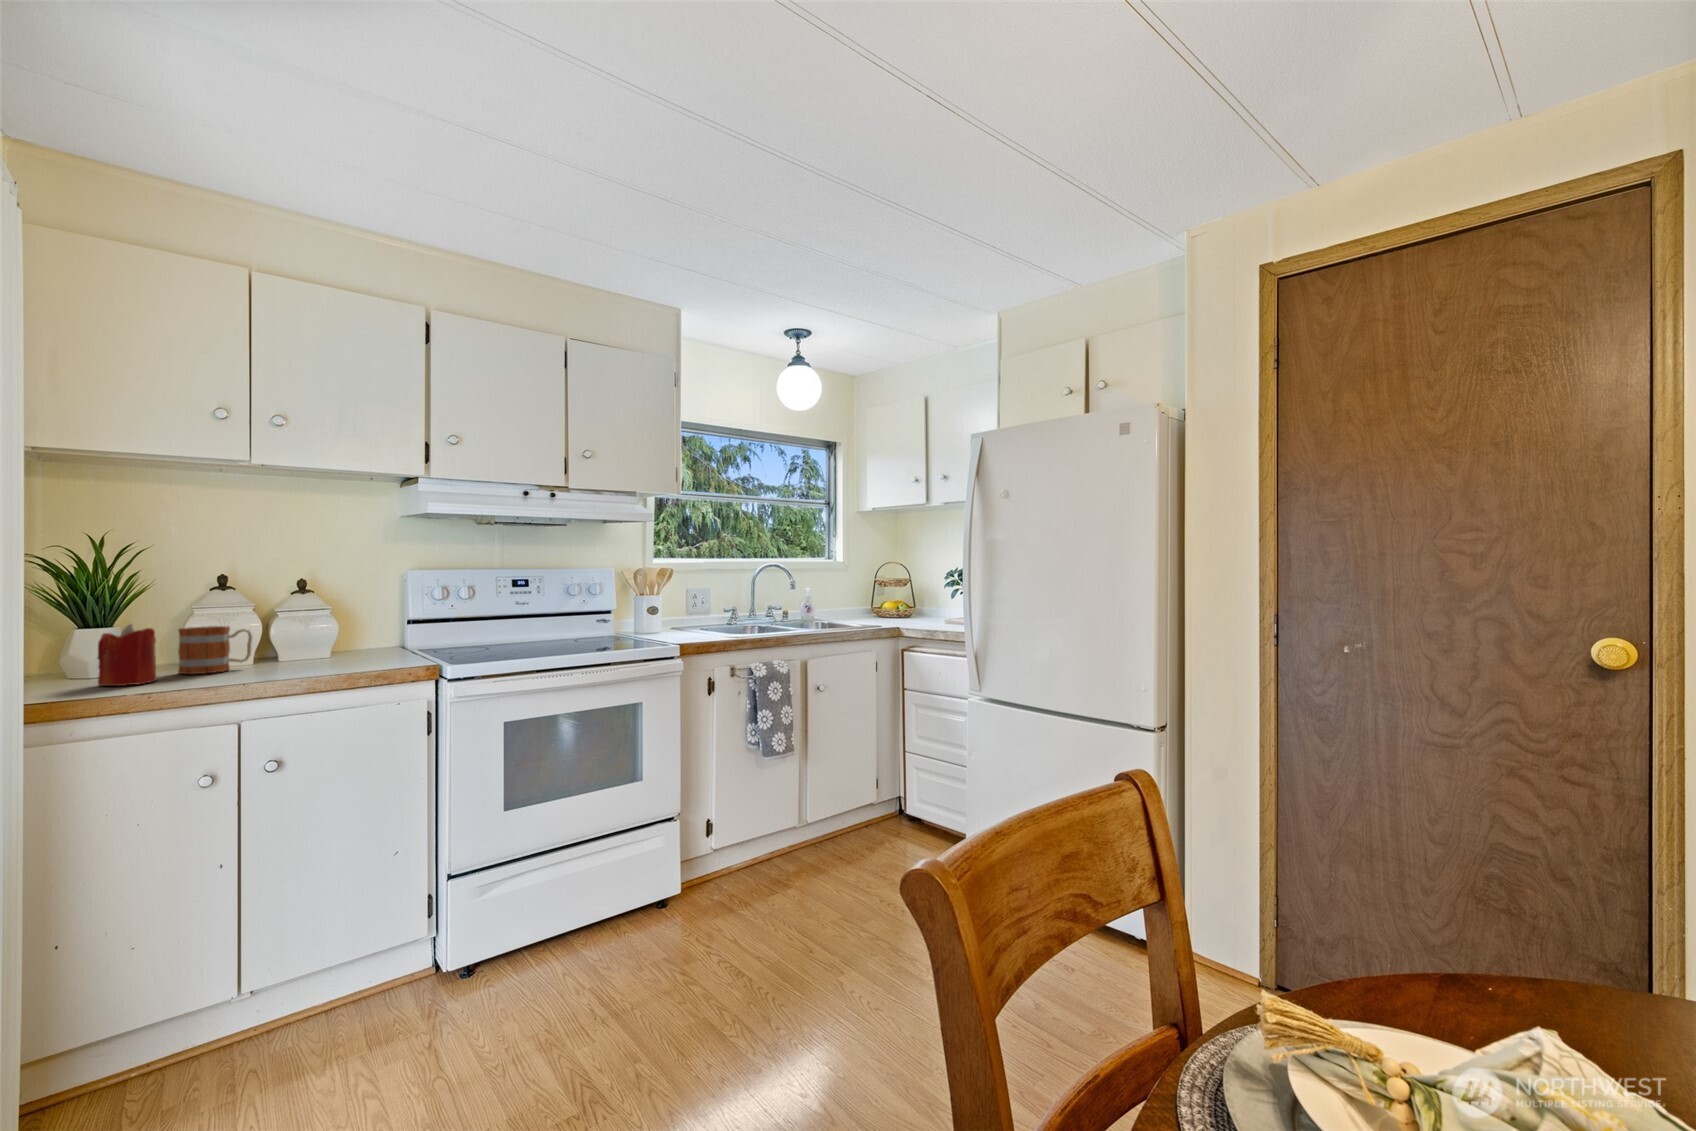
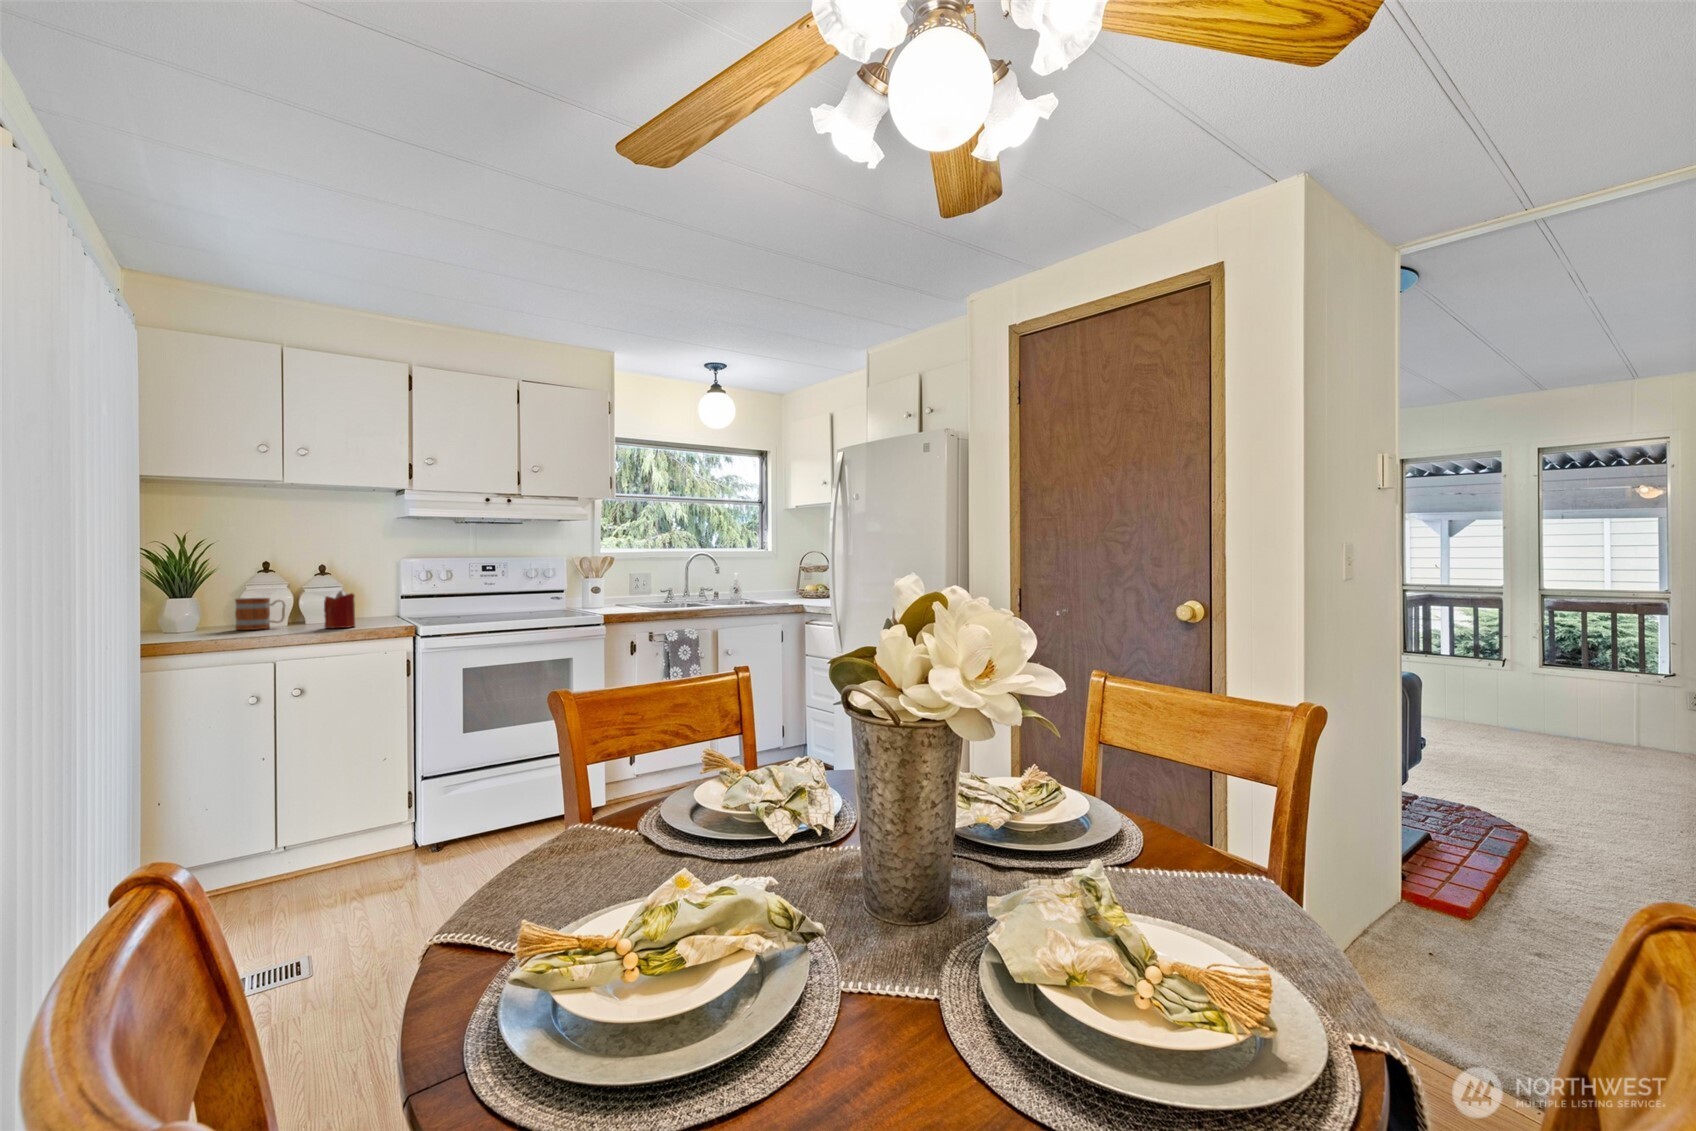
candle: present [98,624,156,686] -> present [324,591,355,628]

